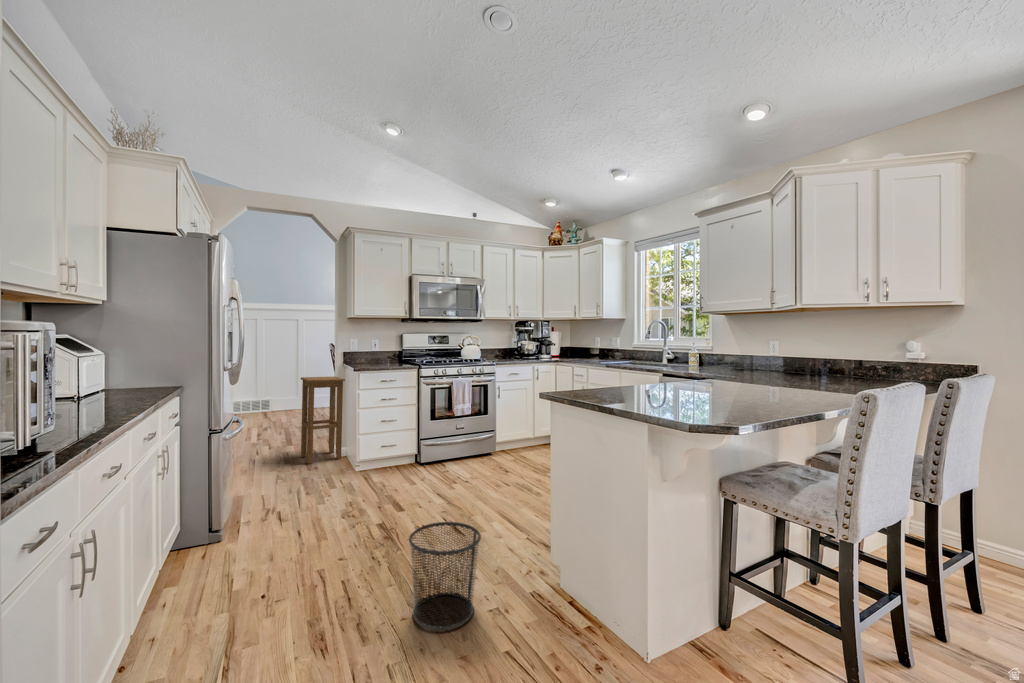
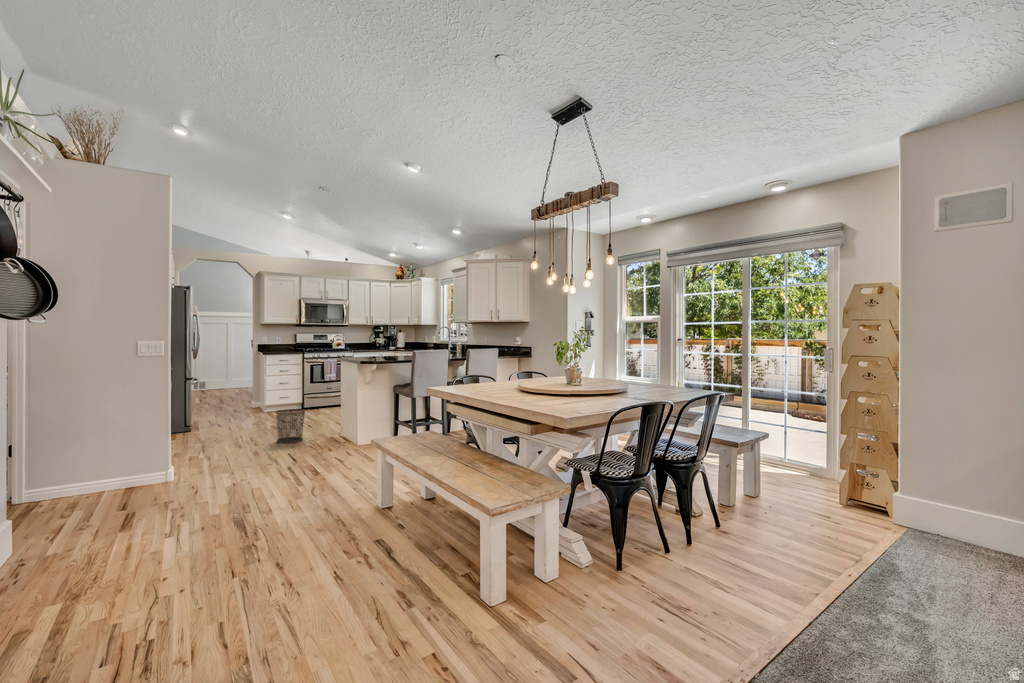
stool: present [301,377,345,464] -> none [230,359,258,409]

